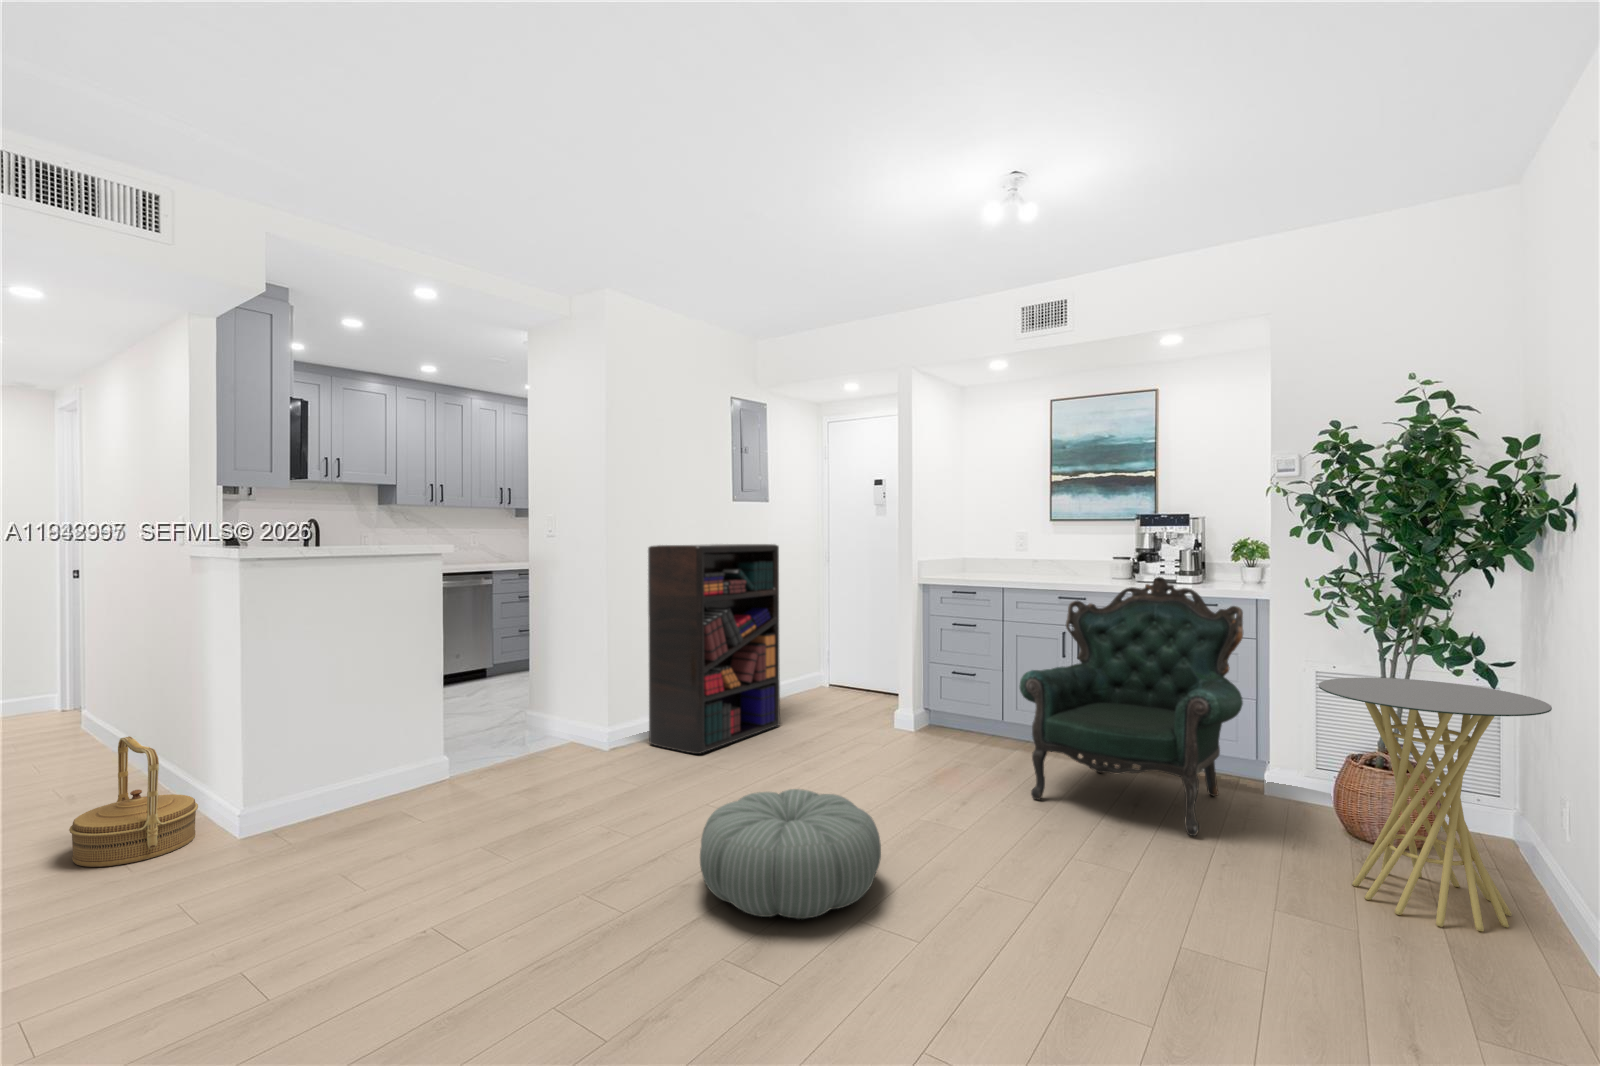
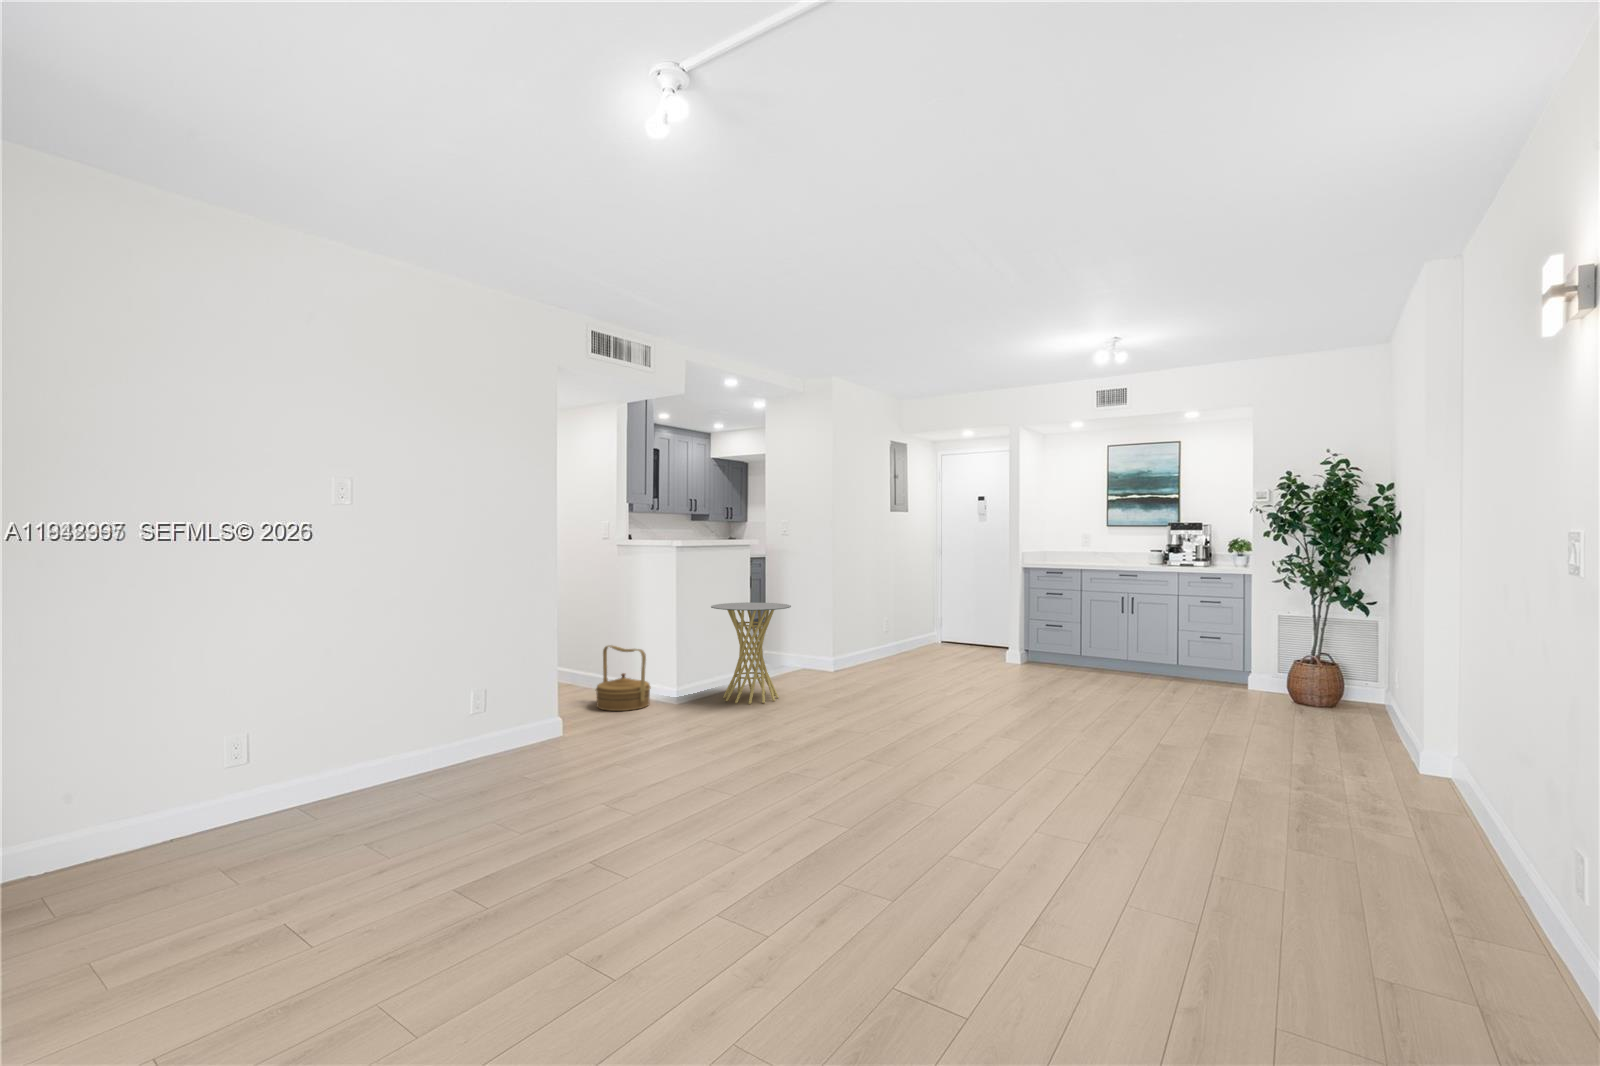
bookshelf: present [648,544,780,754] -> none [854,540,929,672]
armchair: present [1019,577,1243,836] -> none [1104,561,1237,703]
side table: present [1318,678,1552,931] -> present [711,602,791,704]
pouf: present [700,789,881,919] -> none [953,672,1052,725]

